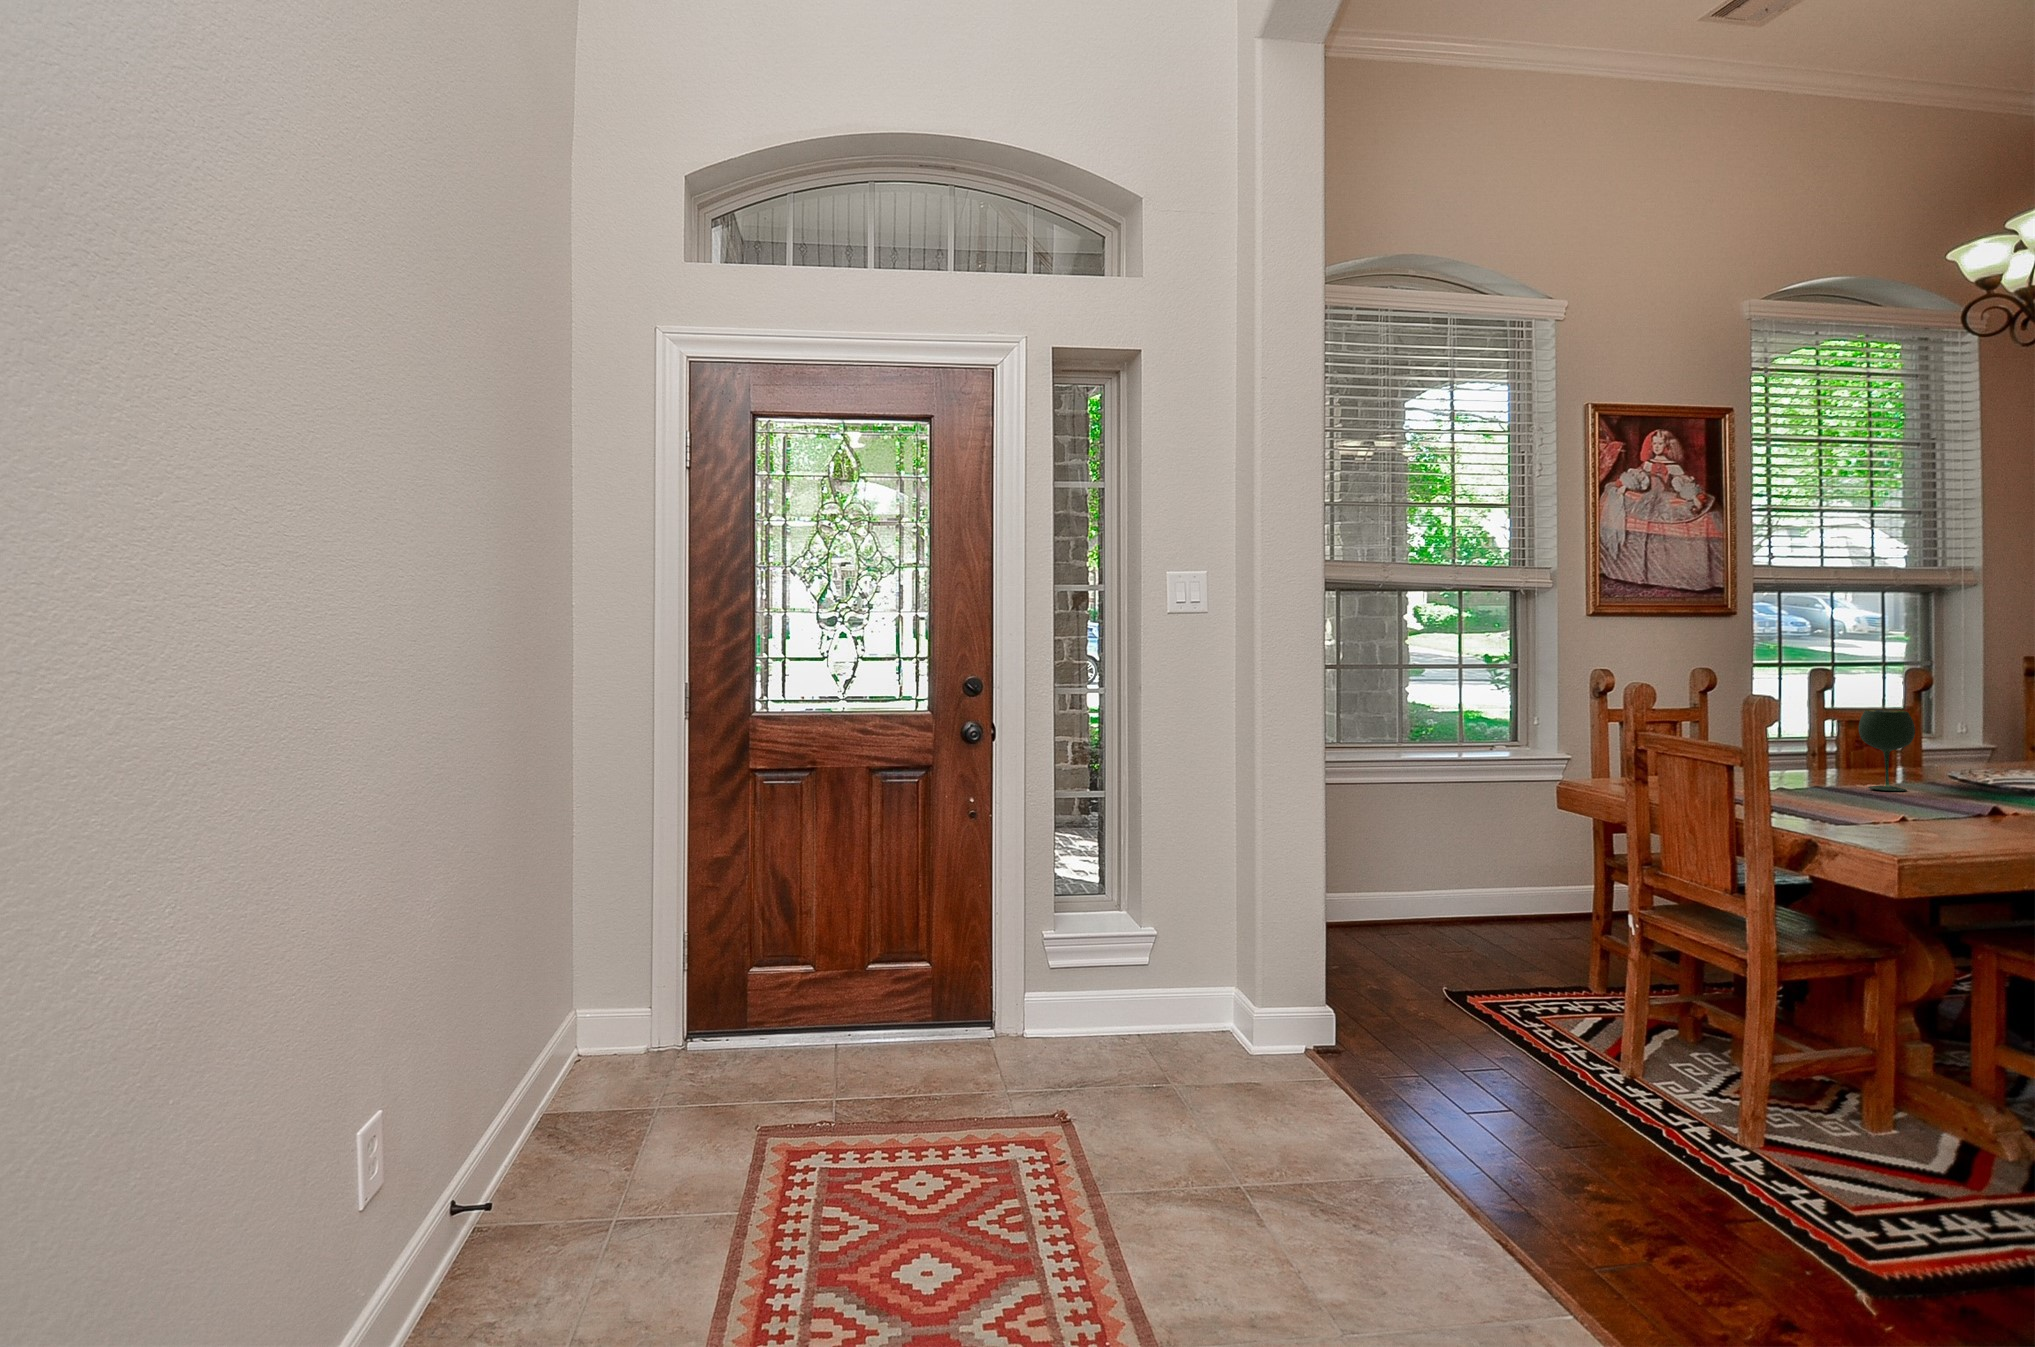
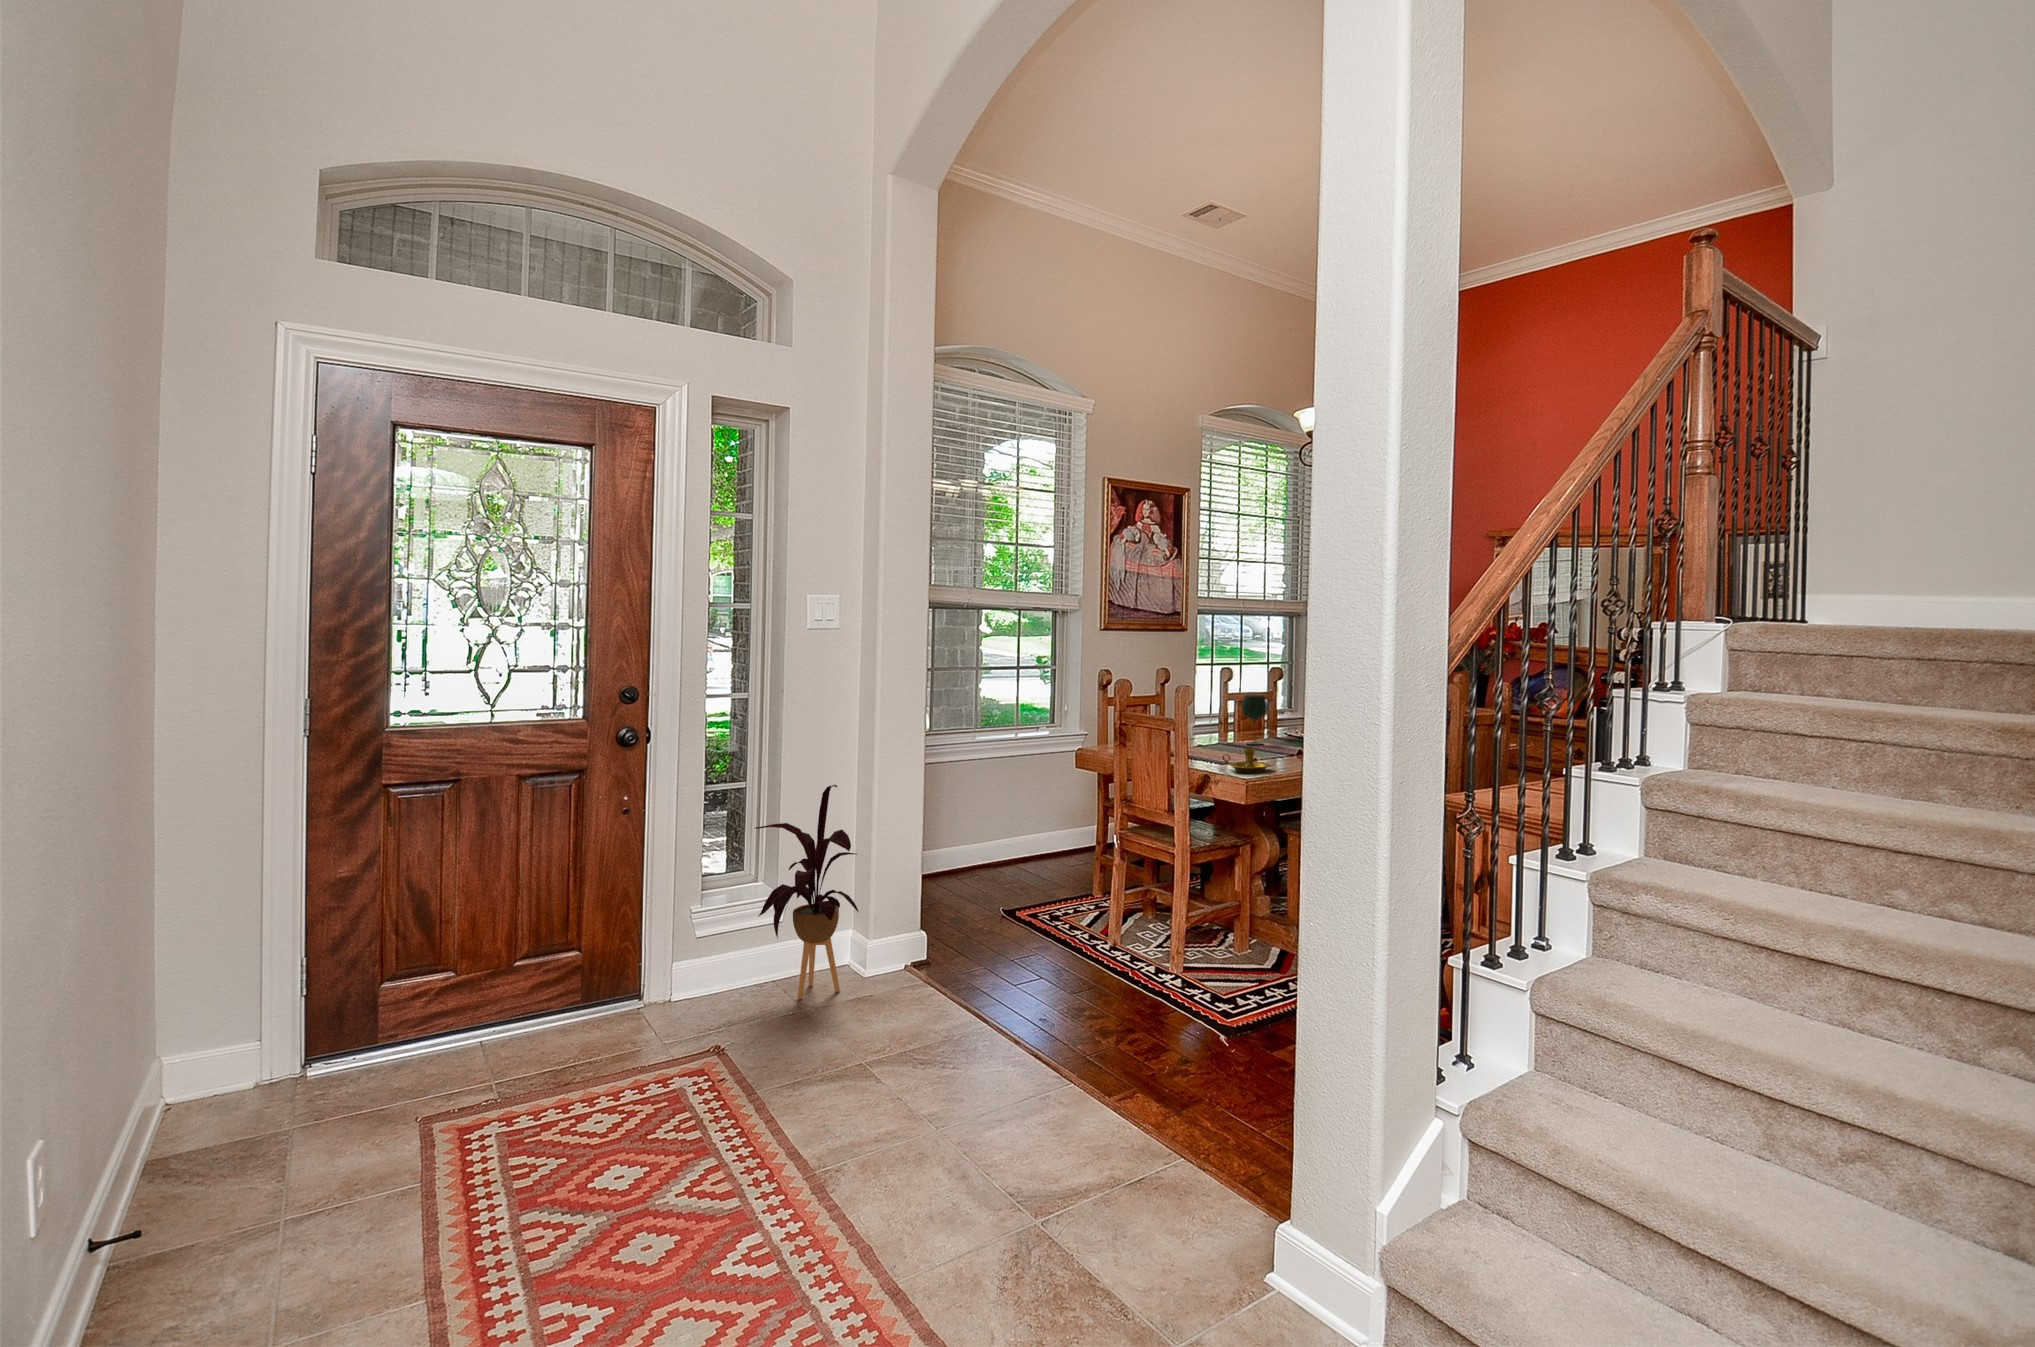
candlestick: none [1837,796,1947,838] -> present [1223,749,1272,773]
house plant: none [1111,804,1239,1071] -> present [755,785,858,999]

